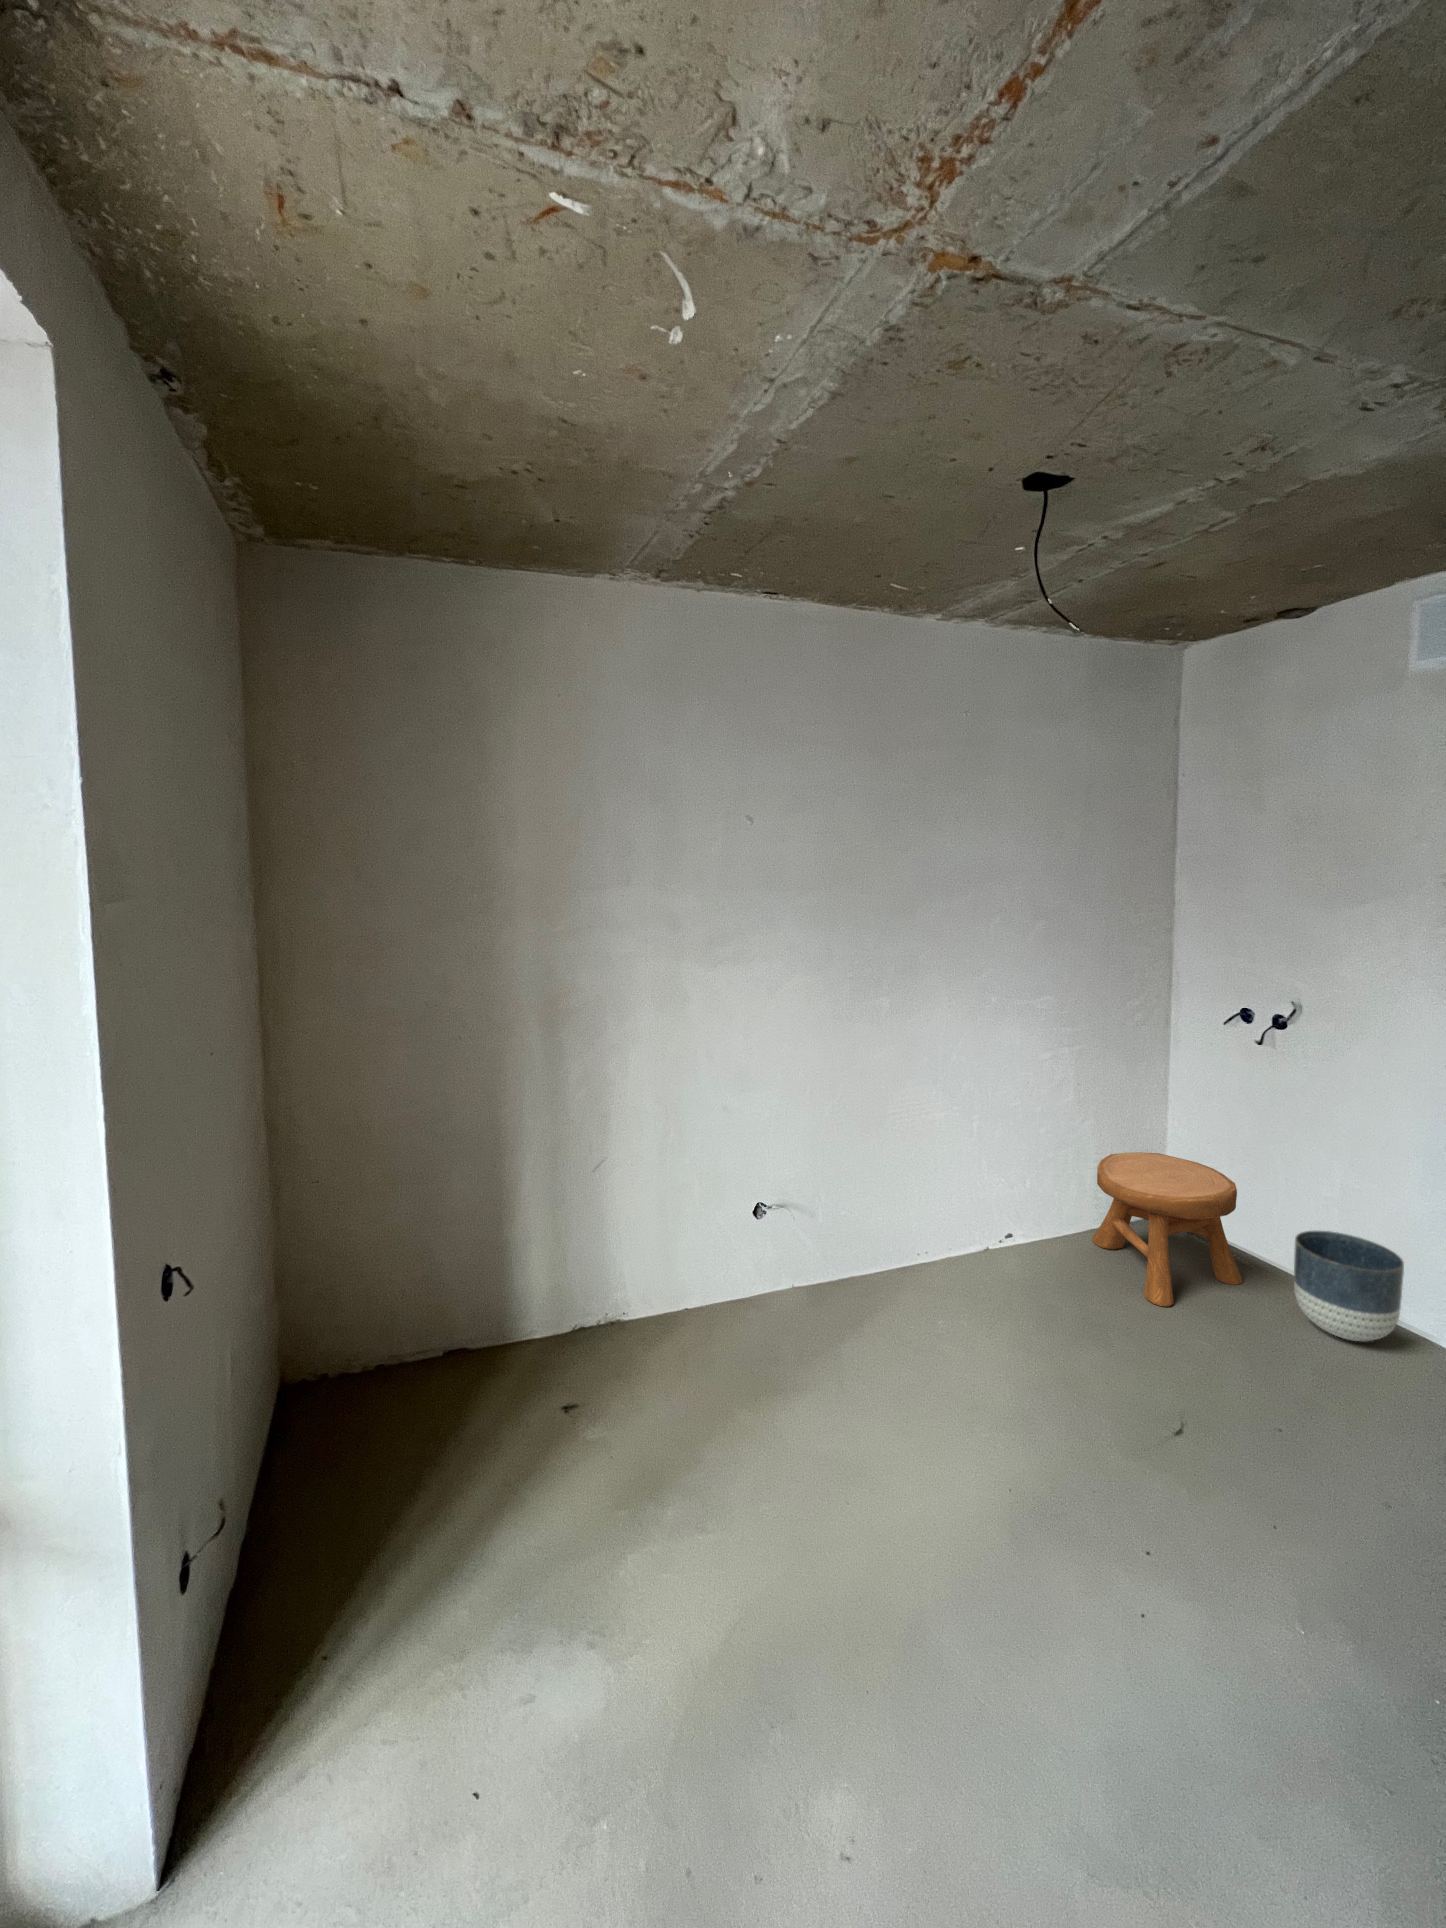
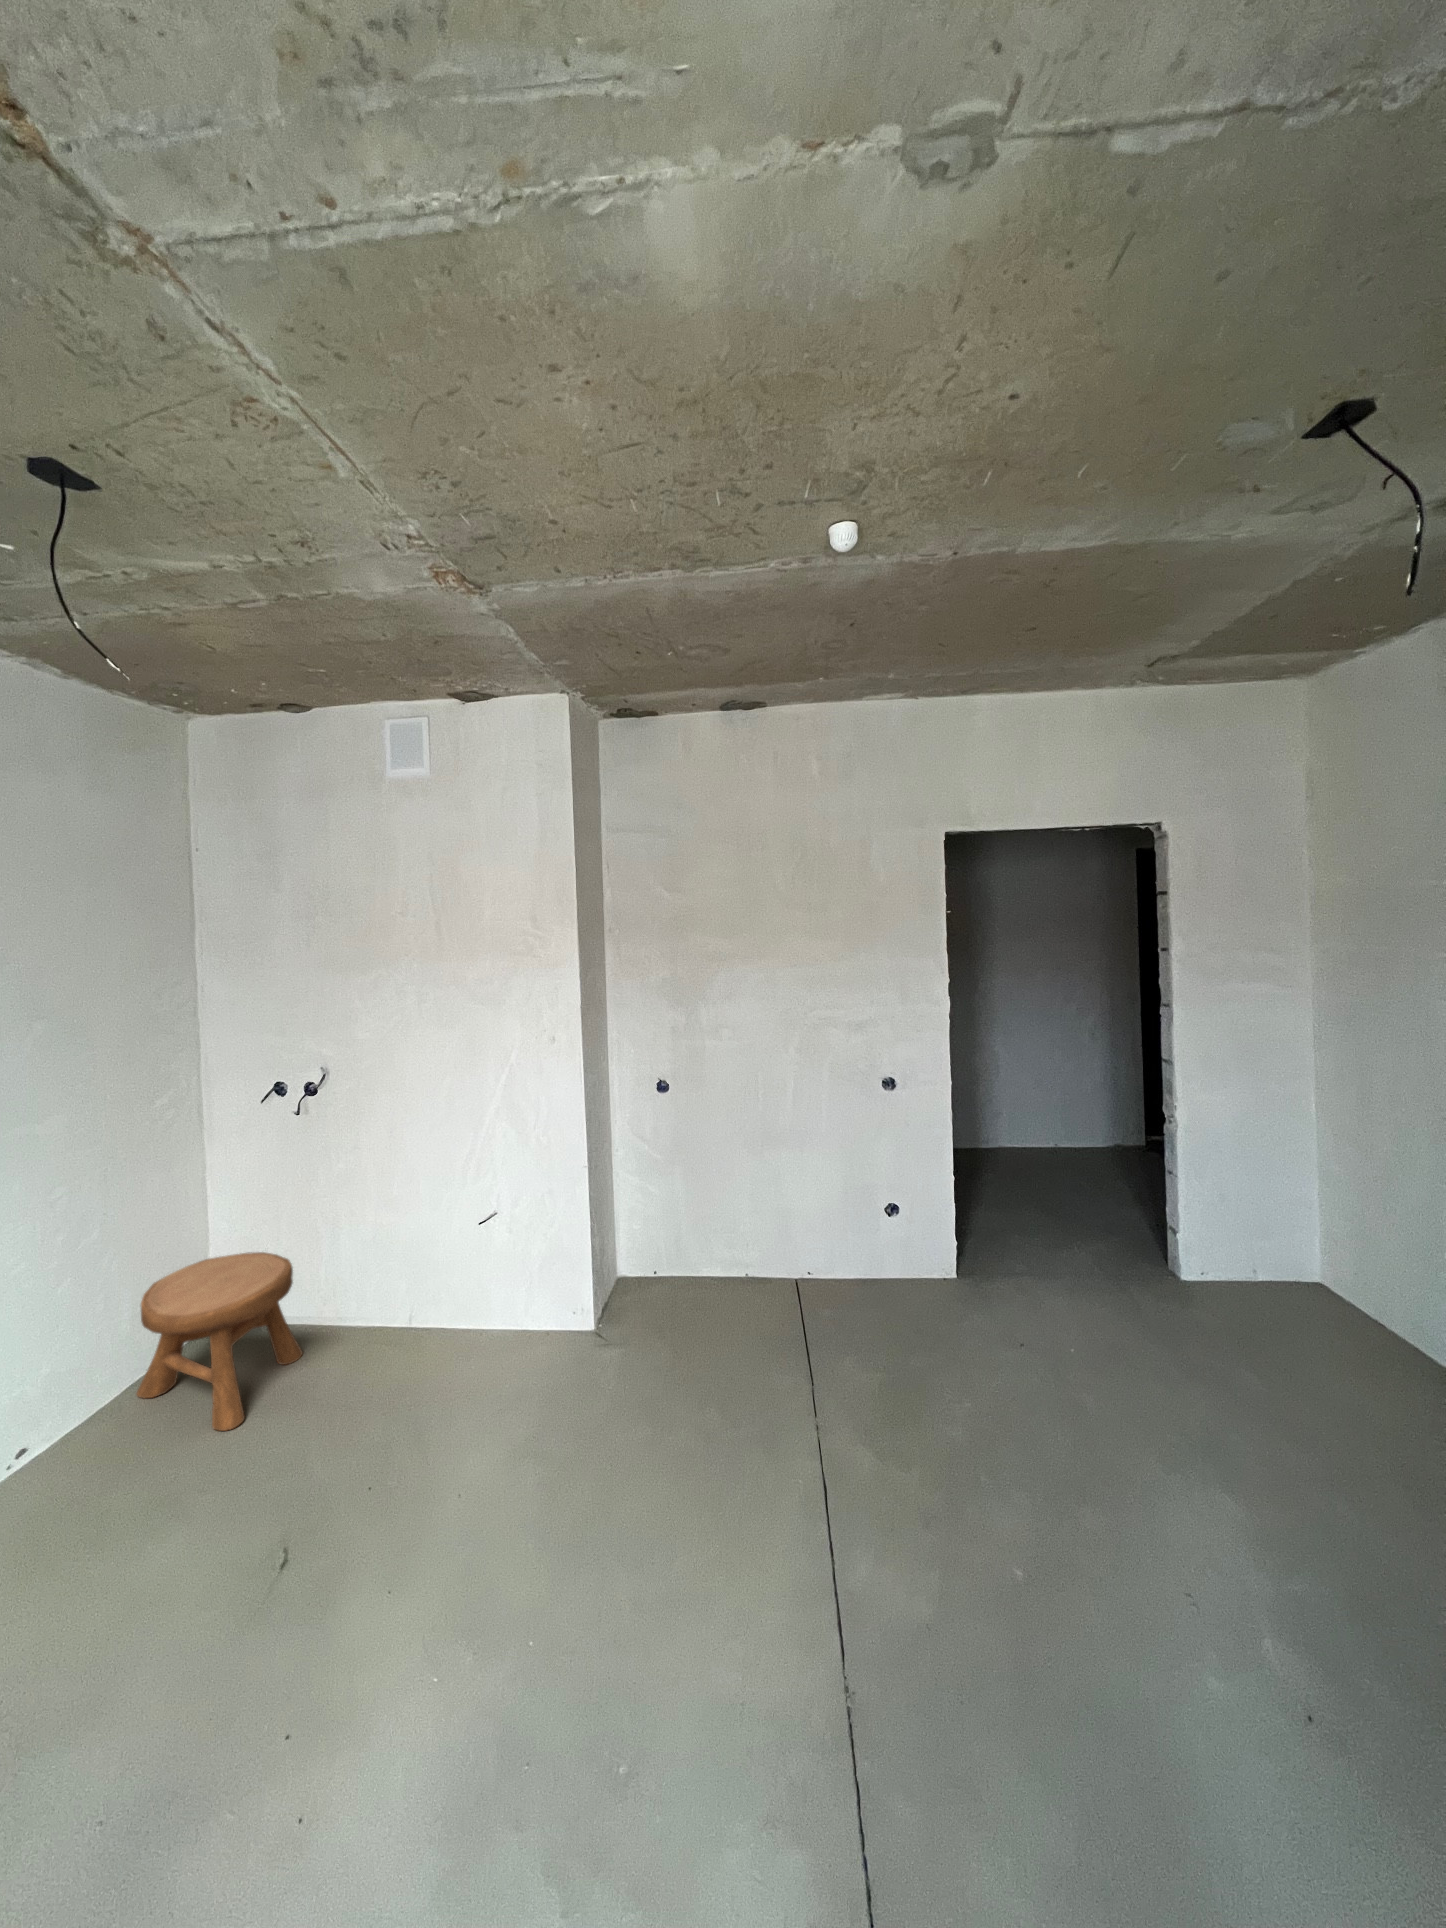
planter: present [1294,1231,1404,1341] -> none [347,1262,427,1361]

